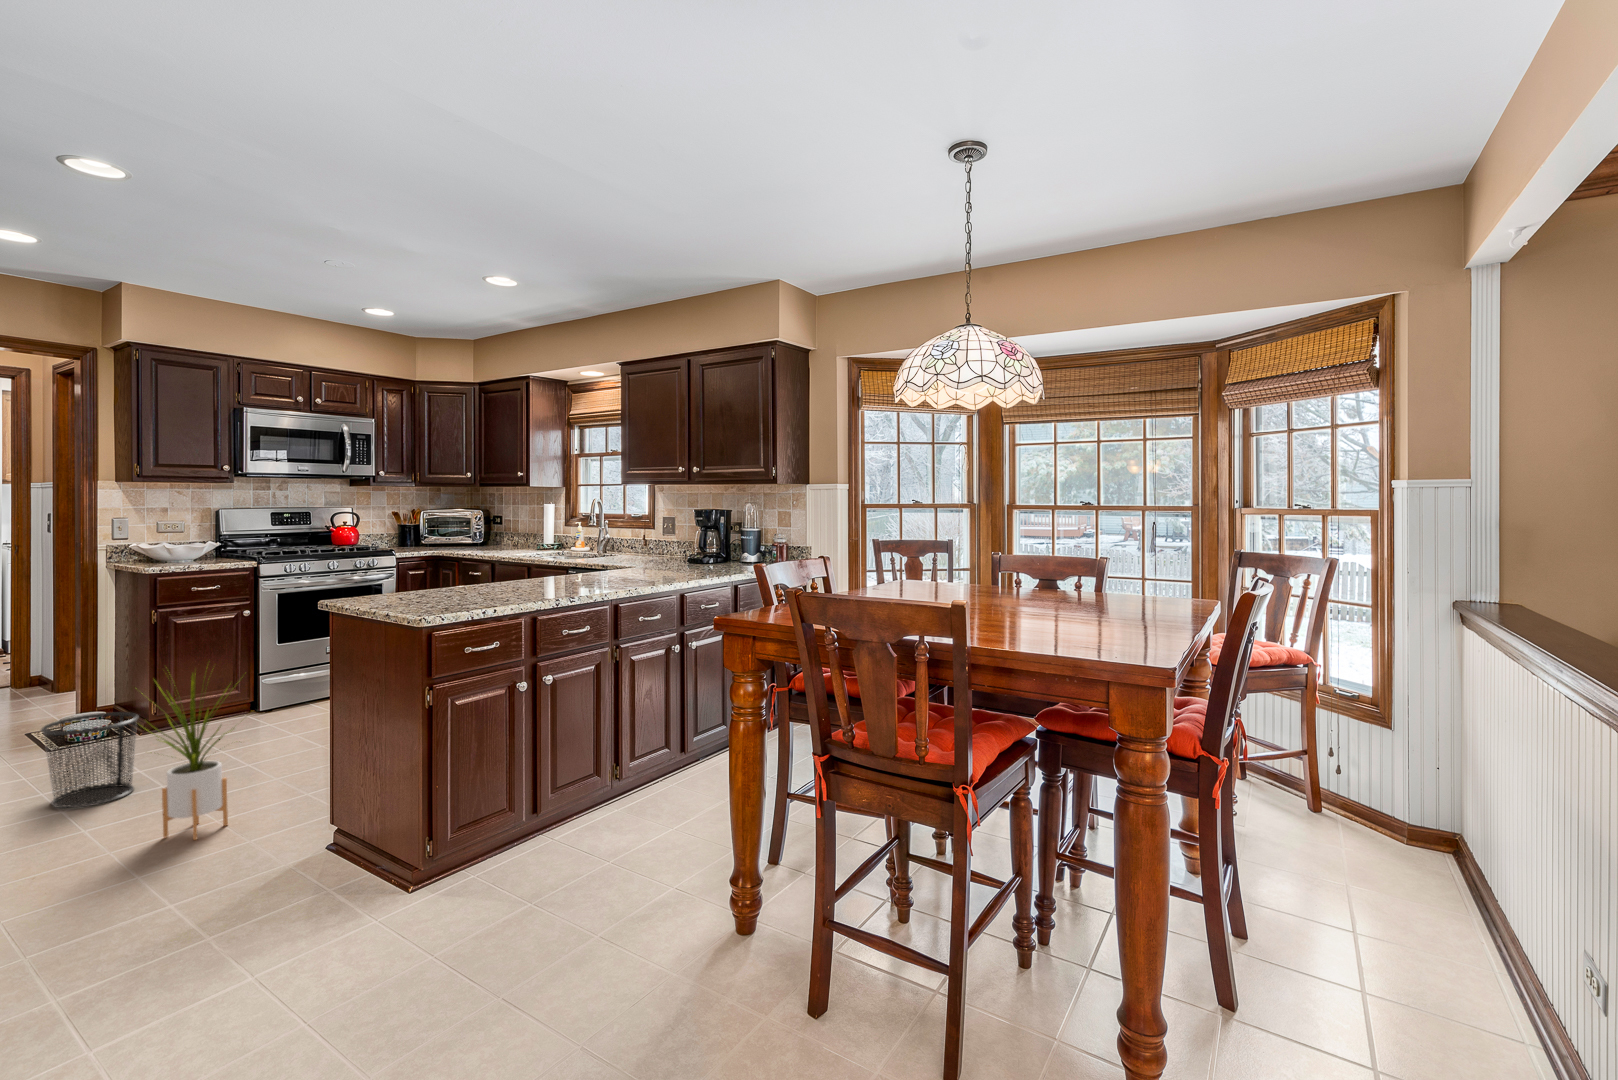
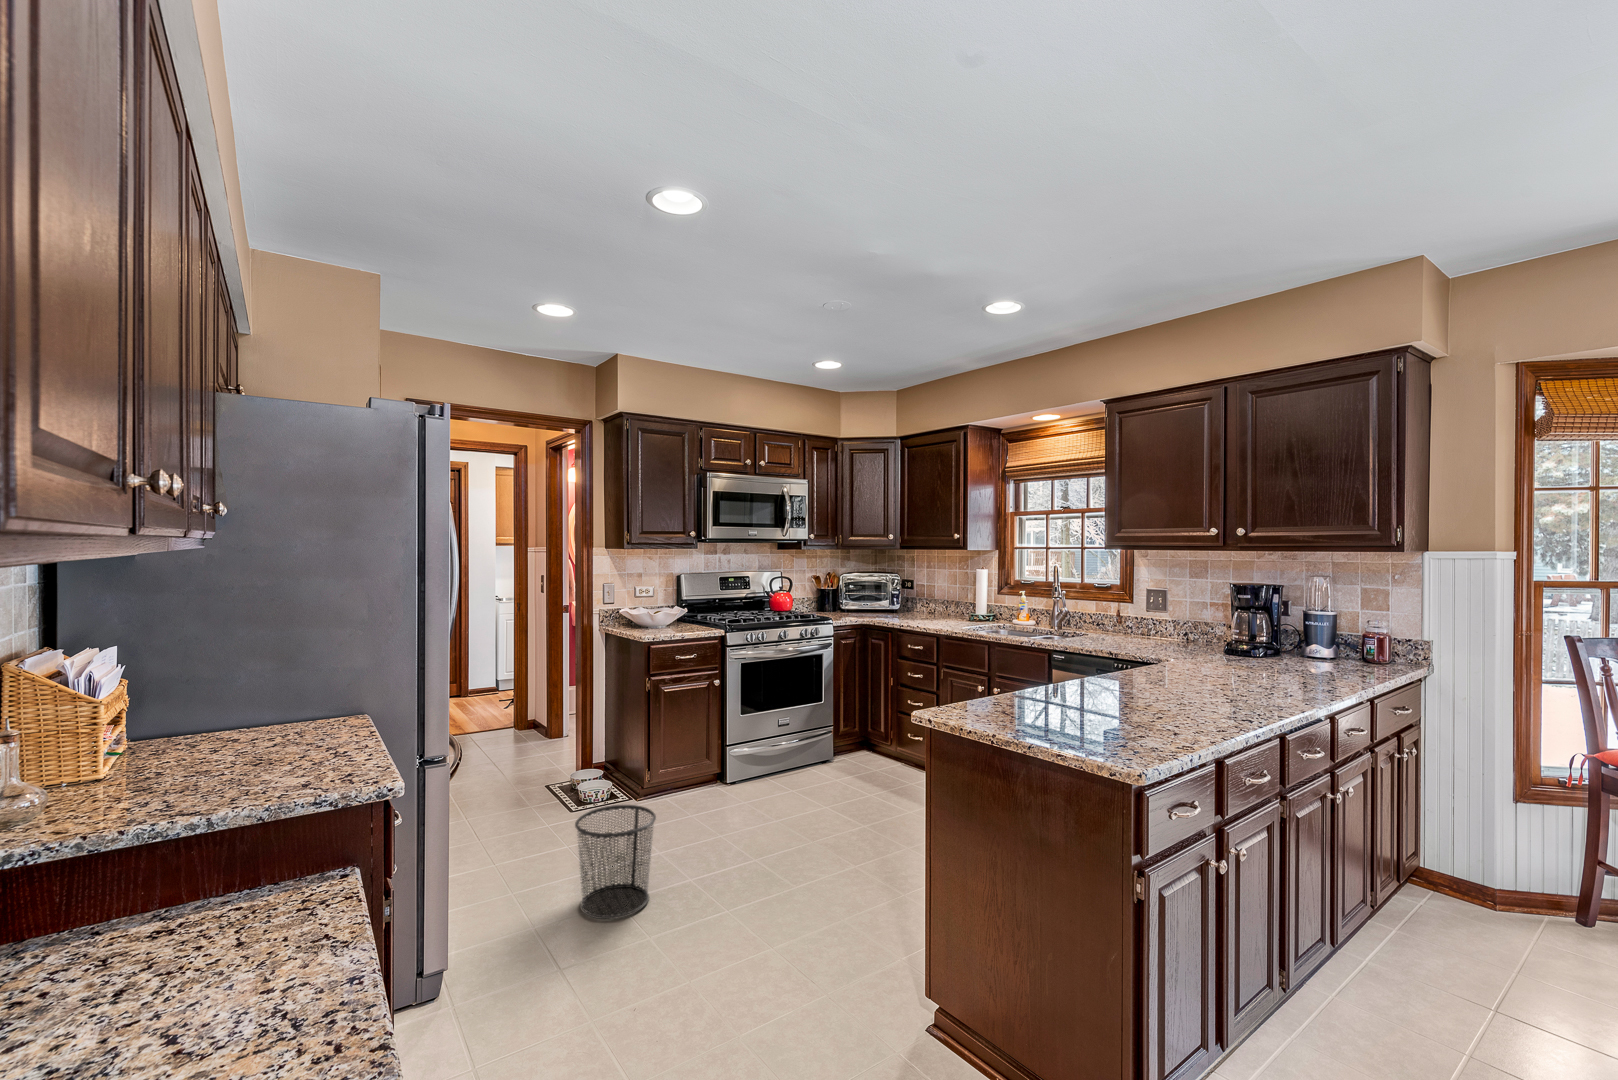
house plant: present [148,668,234,840] -> none [686,777,798,1014]

